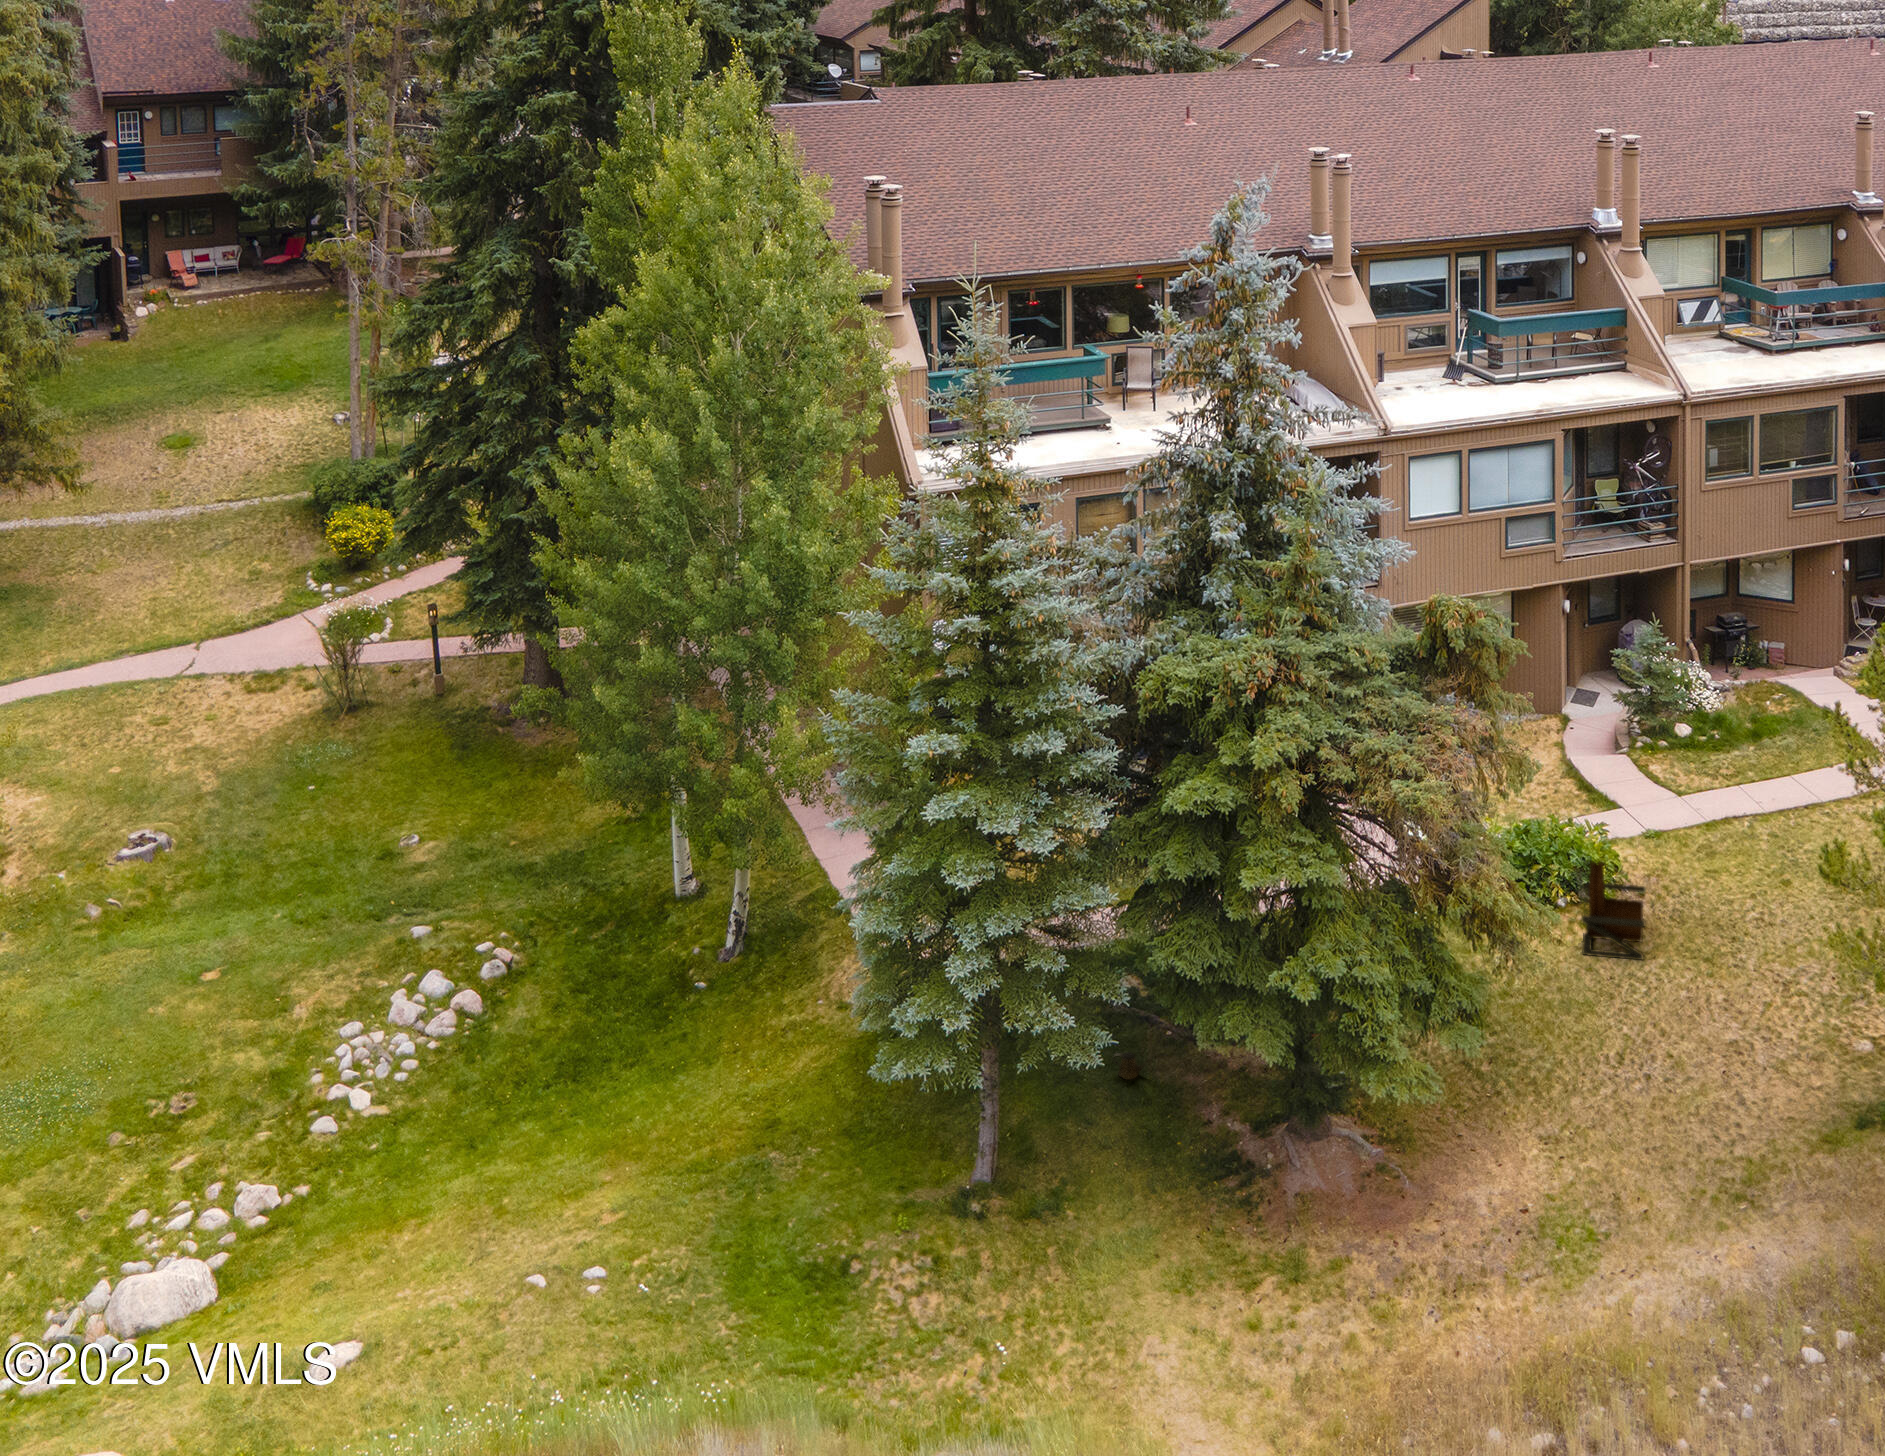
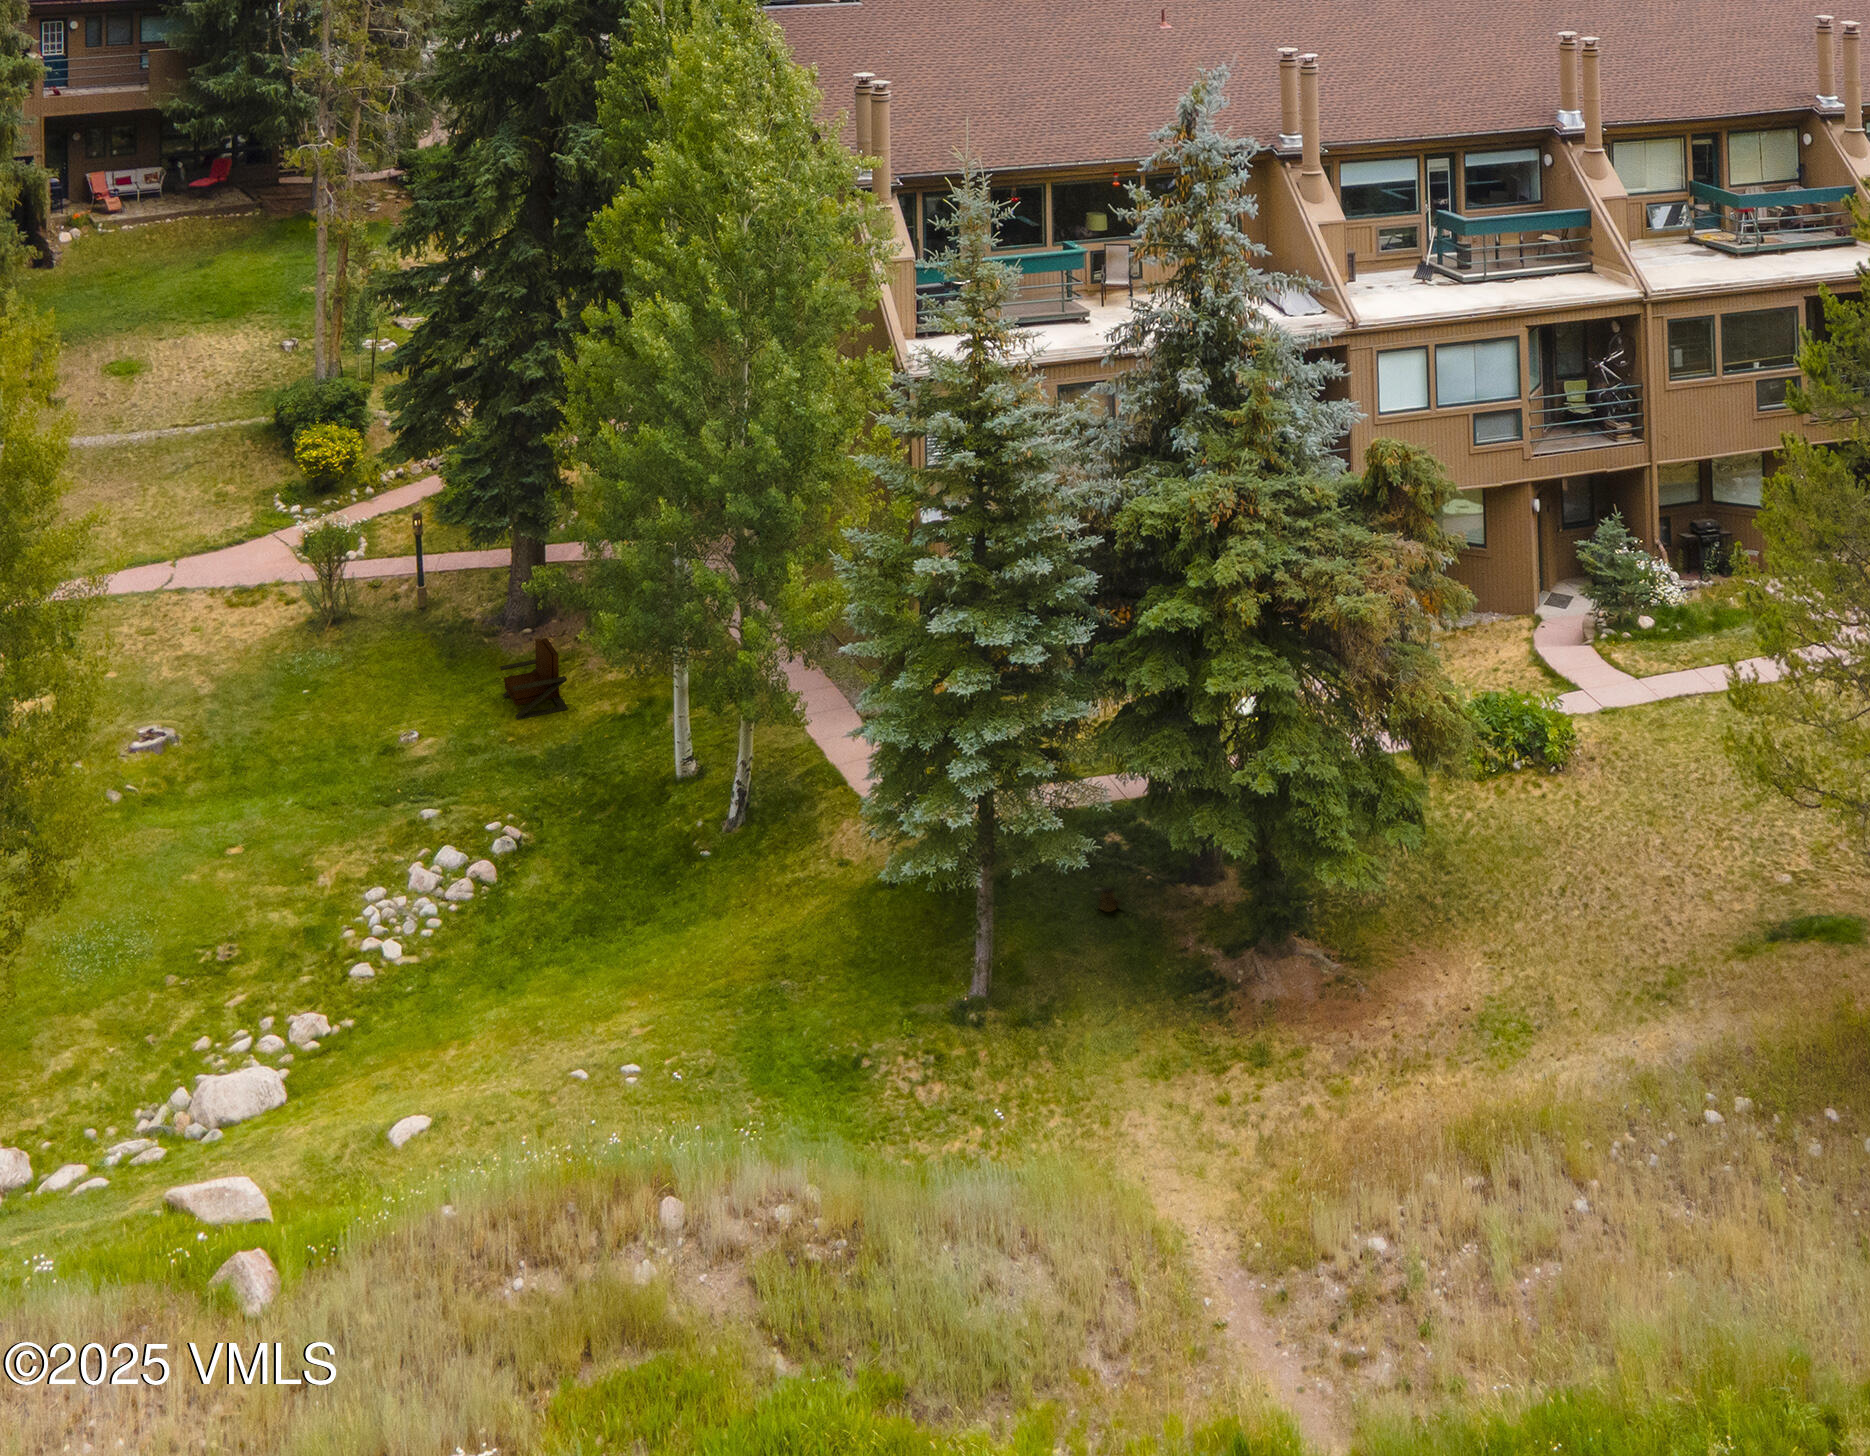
lounge chair: present [1582,861,1646,960] -> present [500,638,568,720]

